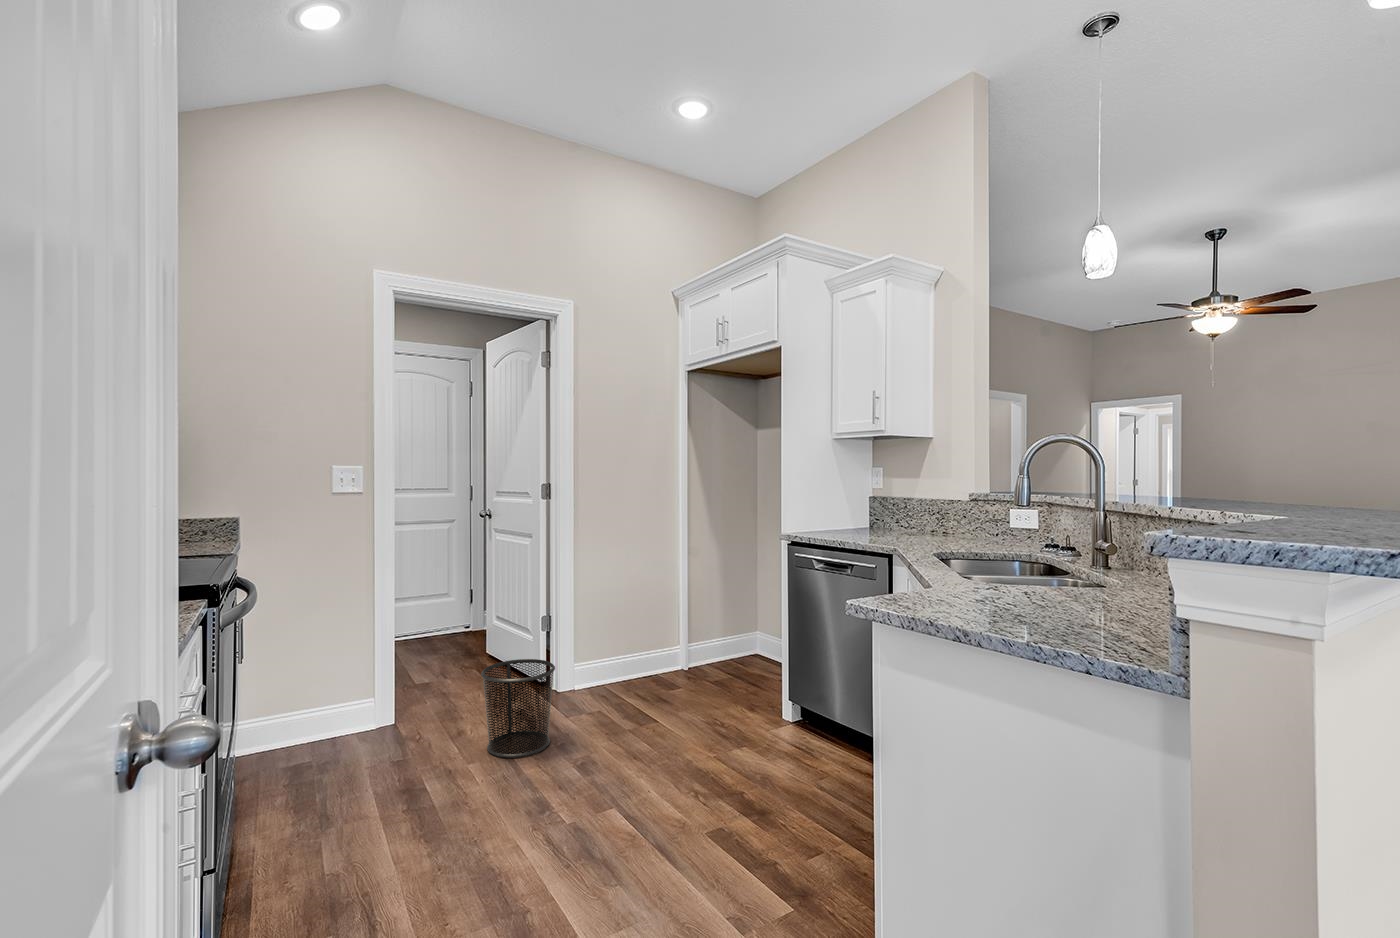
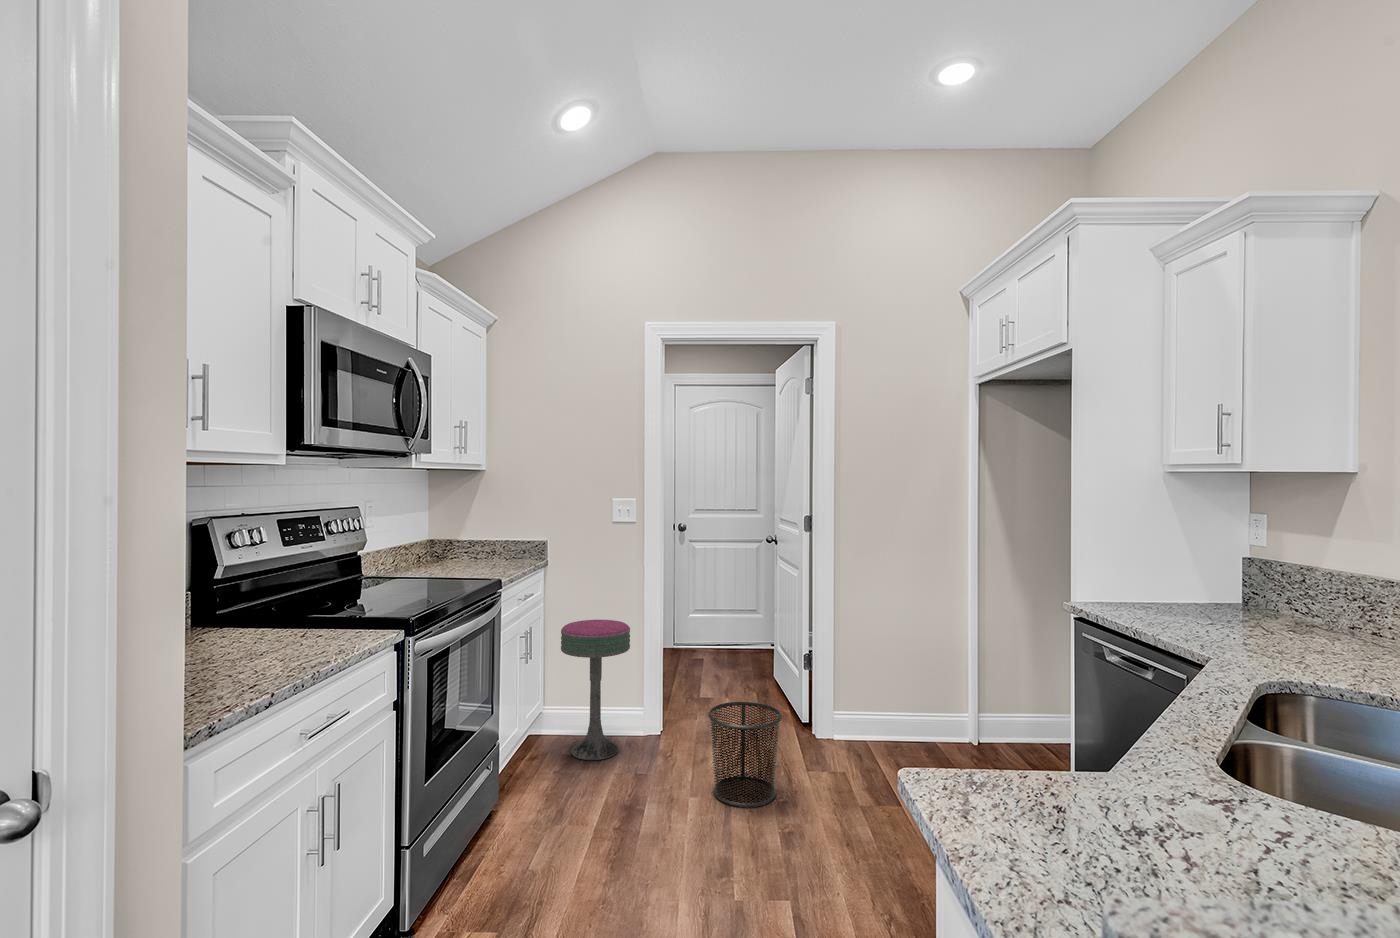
bar stool: none [282,604,370,762] -> present [561,620,630,760]

